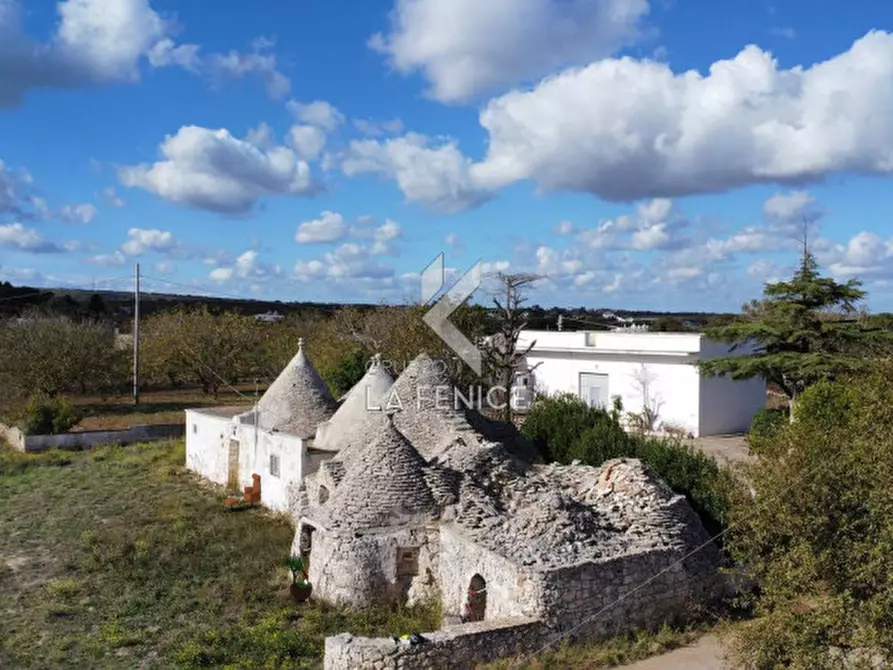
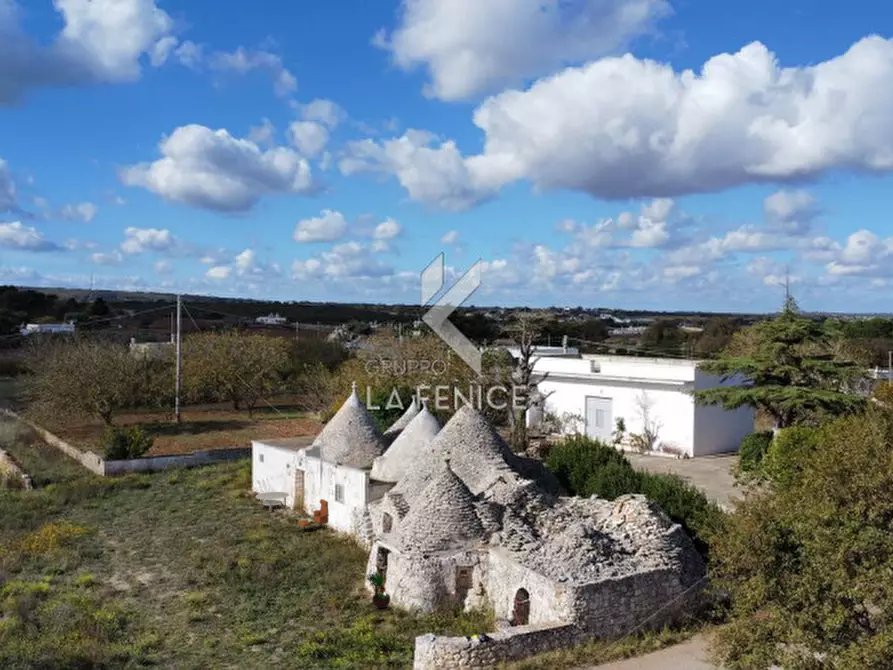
round table: none [181,468,222,491] -> present [256,492,289,513]

